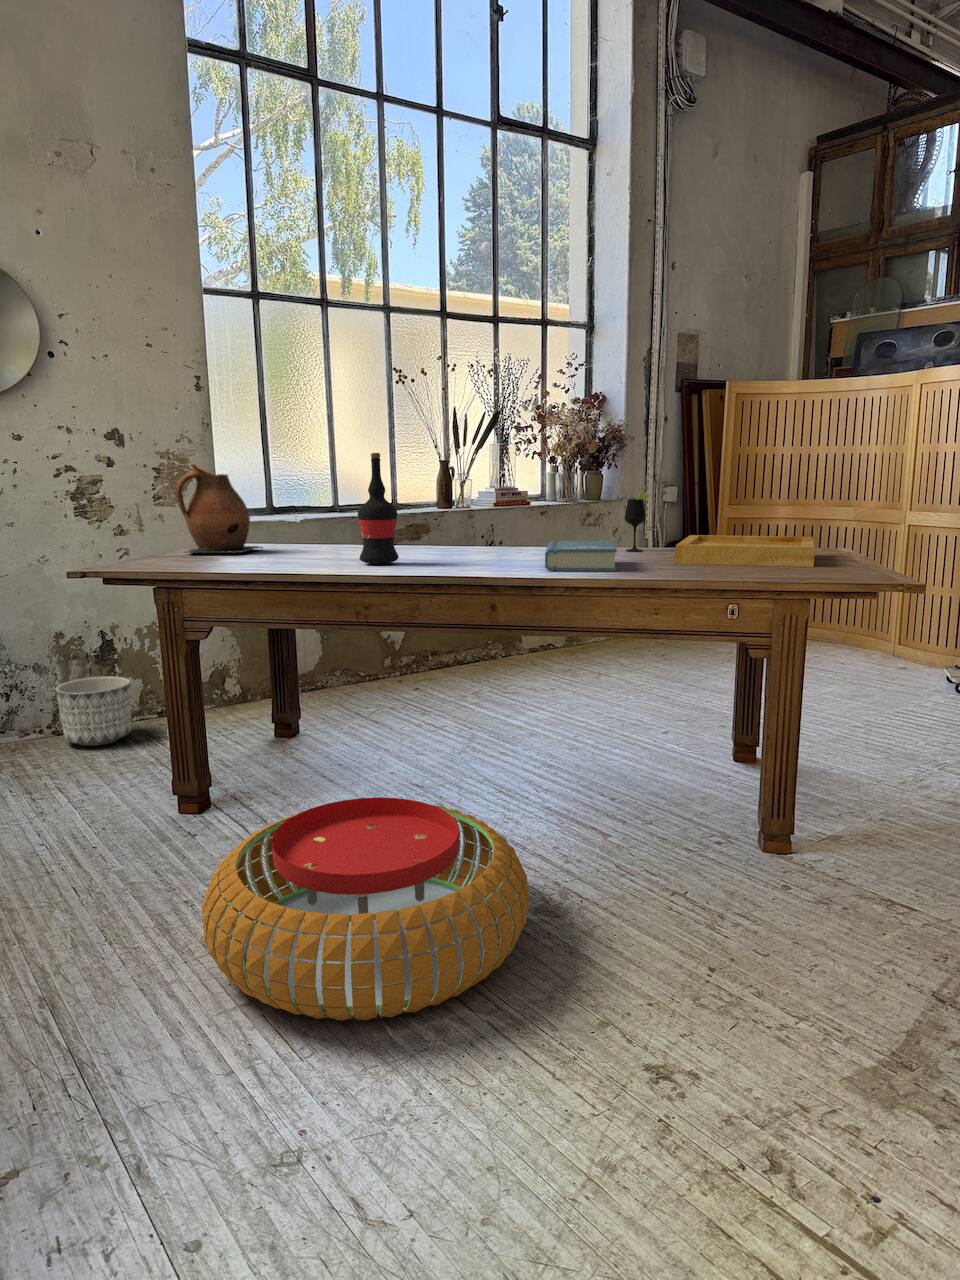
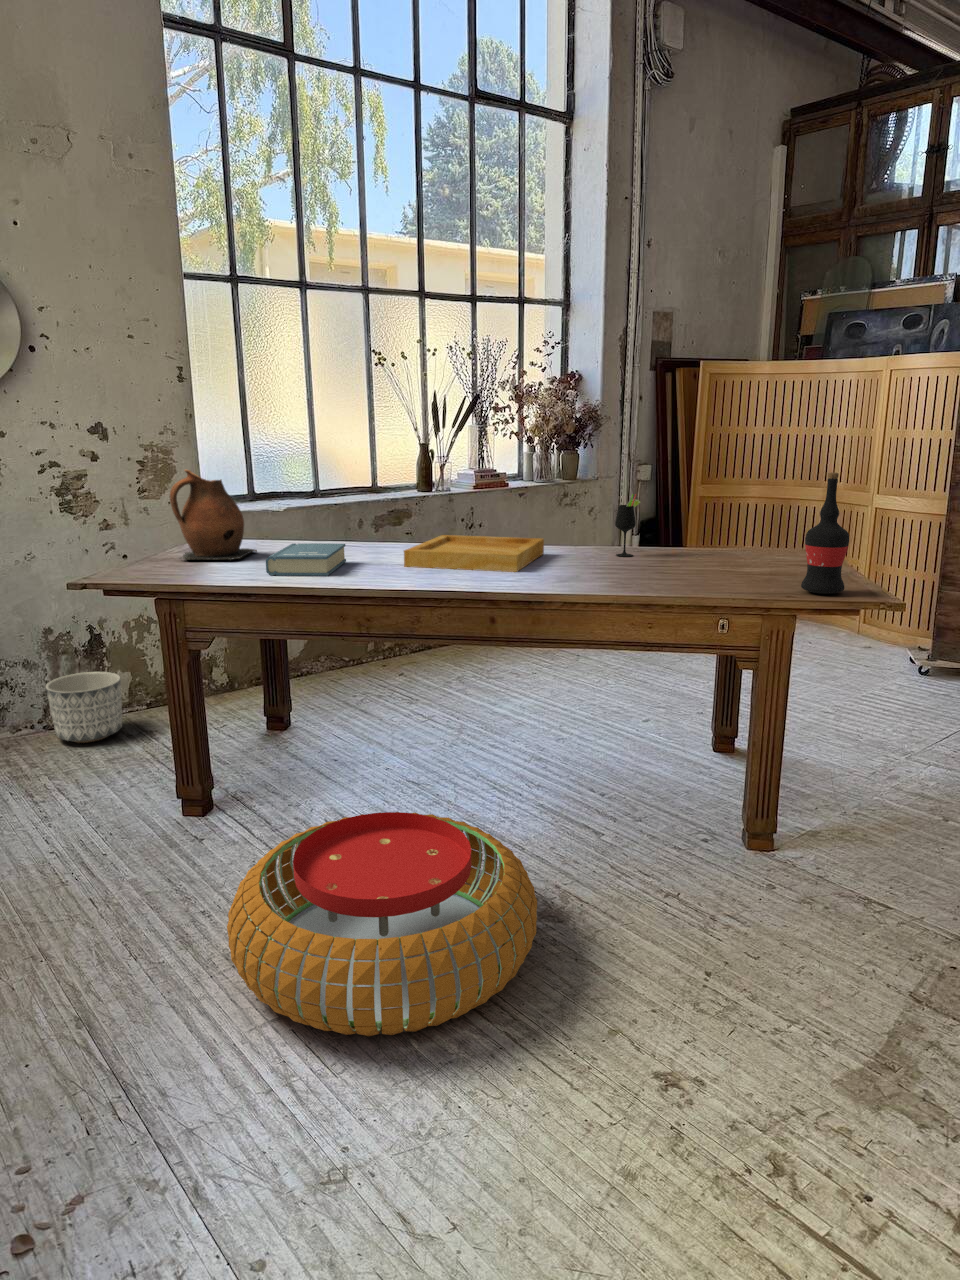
wine bottle: present [358,453,399,564] -> present [801,472,849,594]
tray: present [675,535,815,567] -> present [404,535,544,572]
book: present [545,541,617,571] -> present [266,544,346,576]

